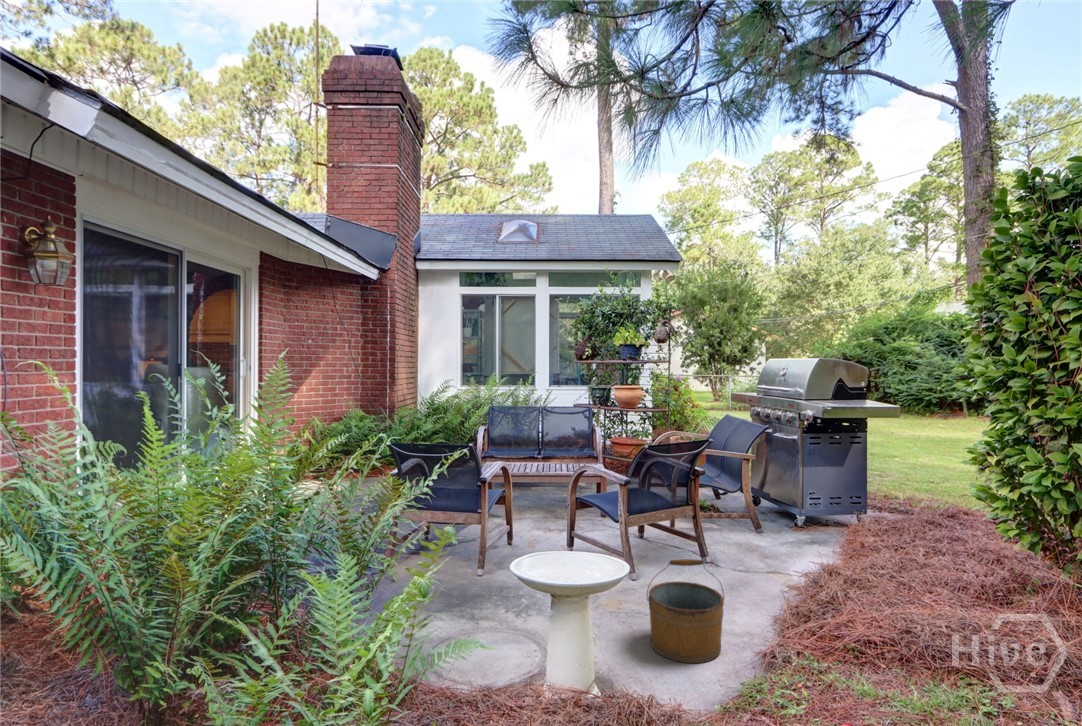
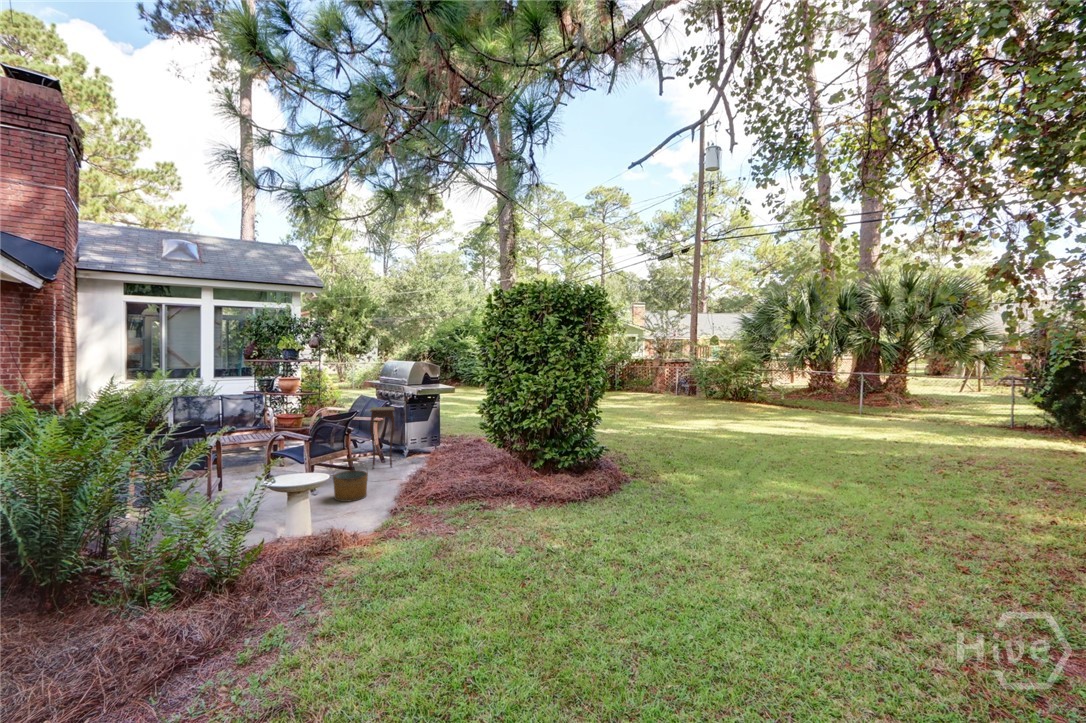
side table: none [738,443,788,572] -> present [370,407,394,469]

